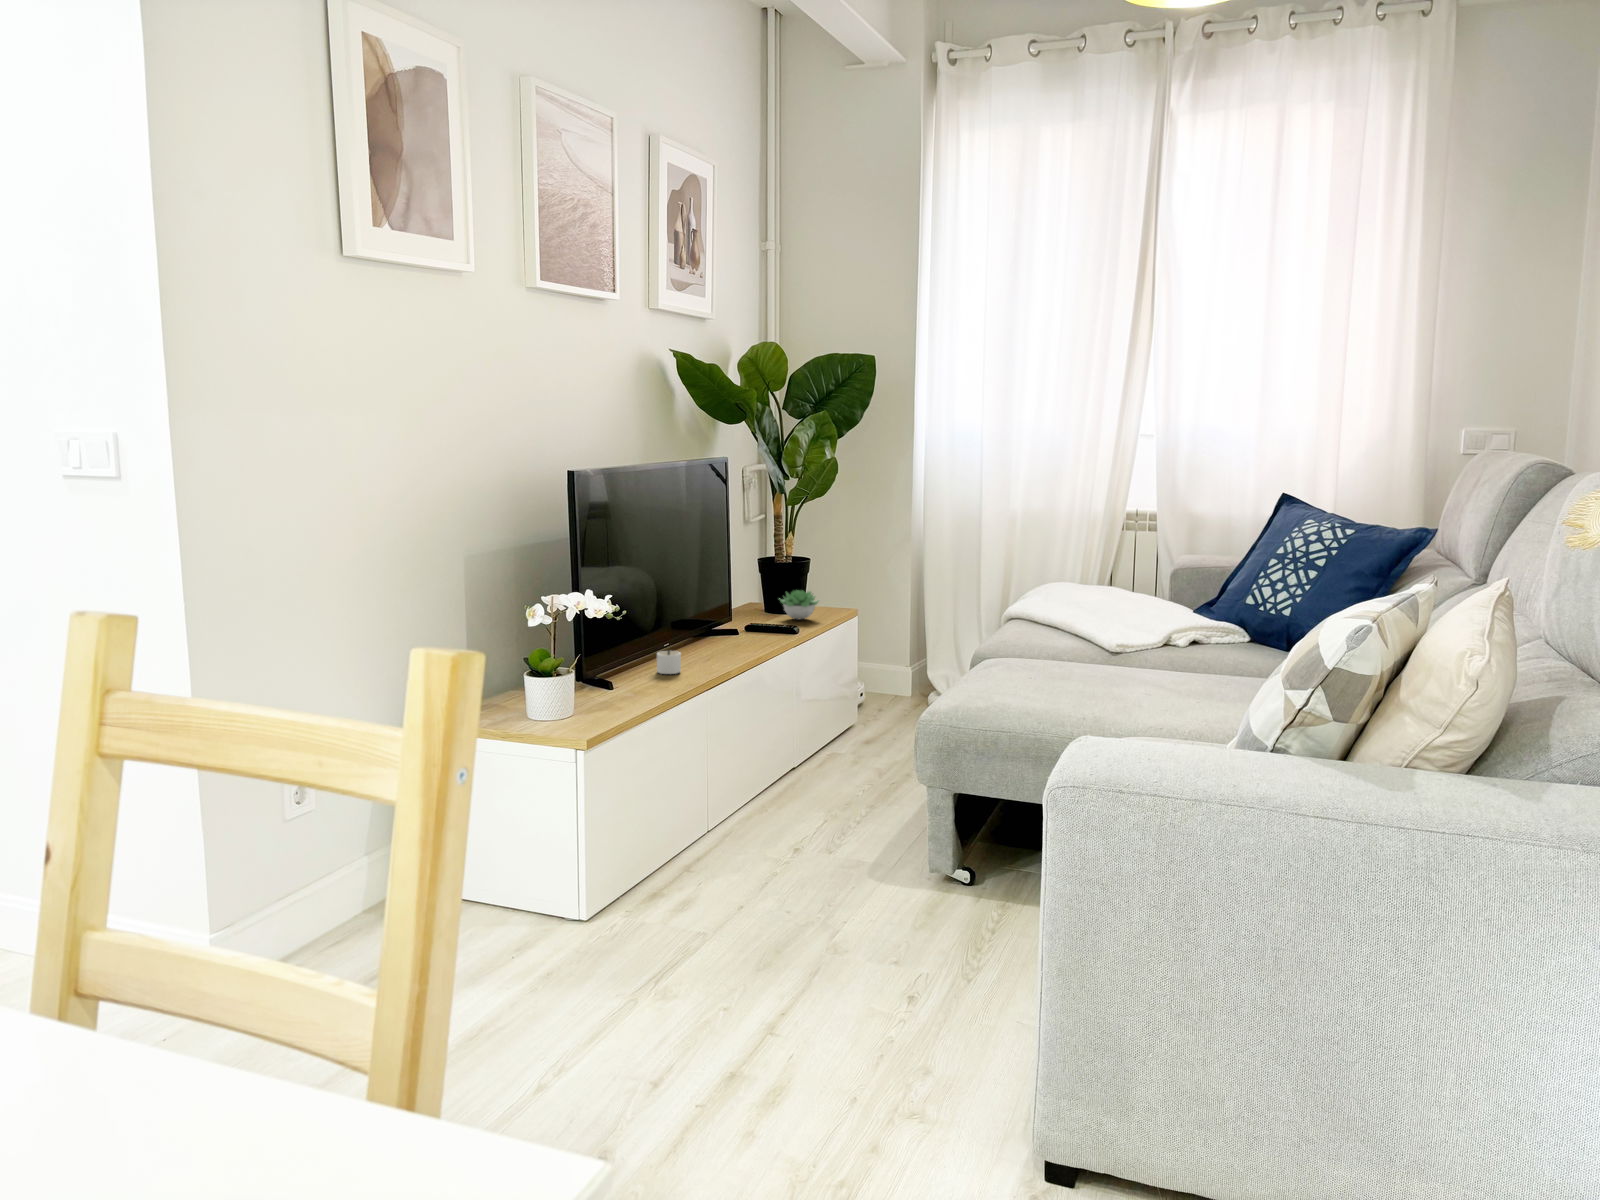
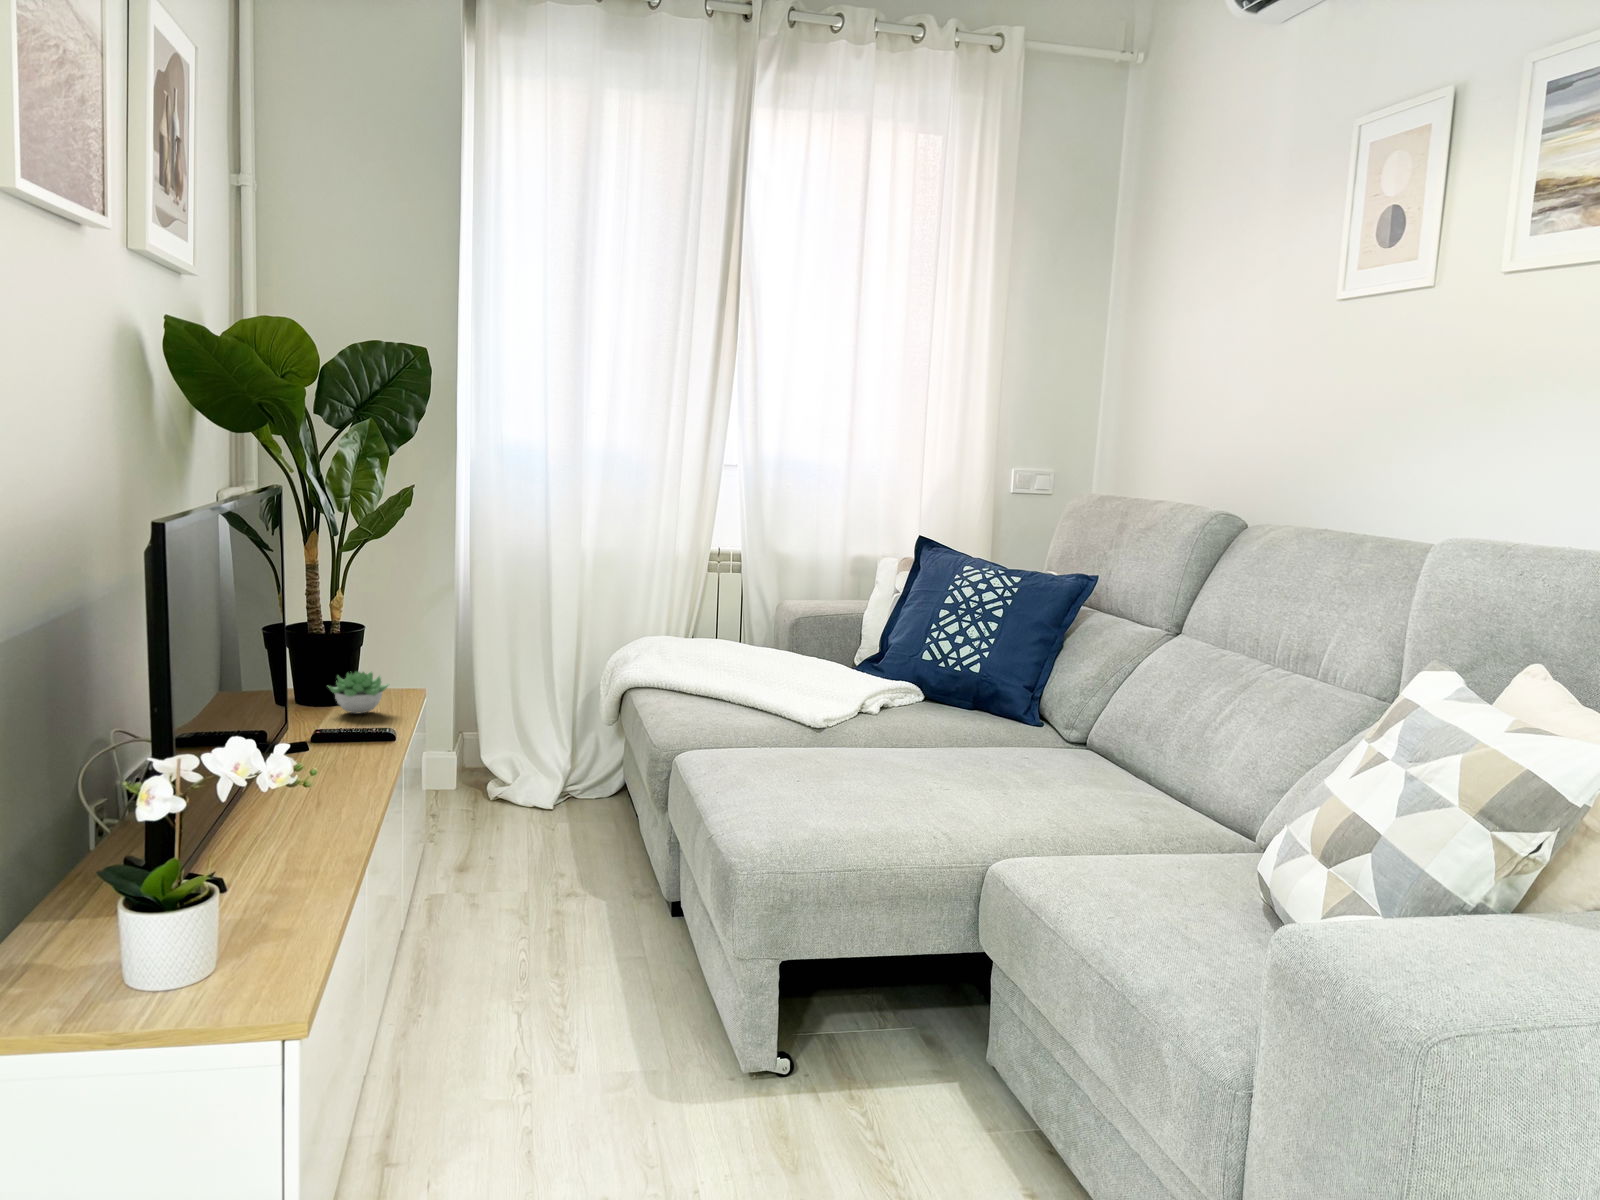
candle: present [657,651,681,674] -> none [262,793,310,833]

